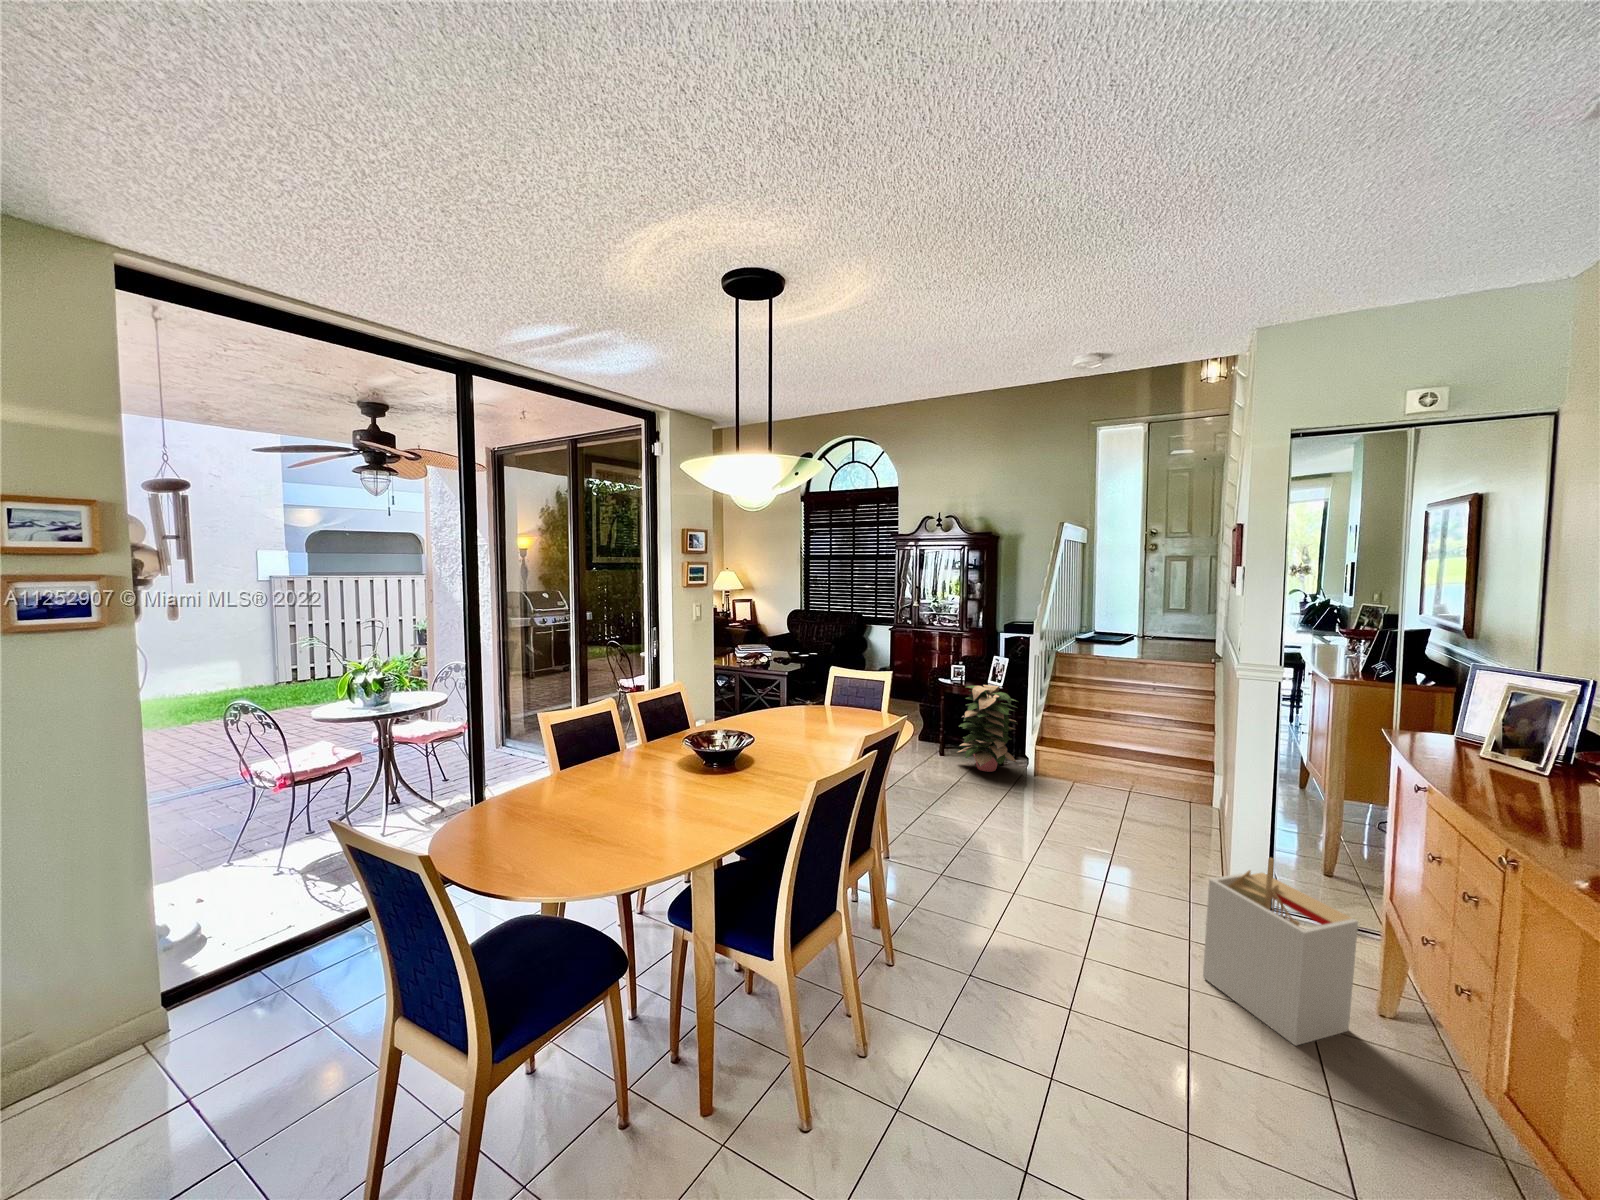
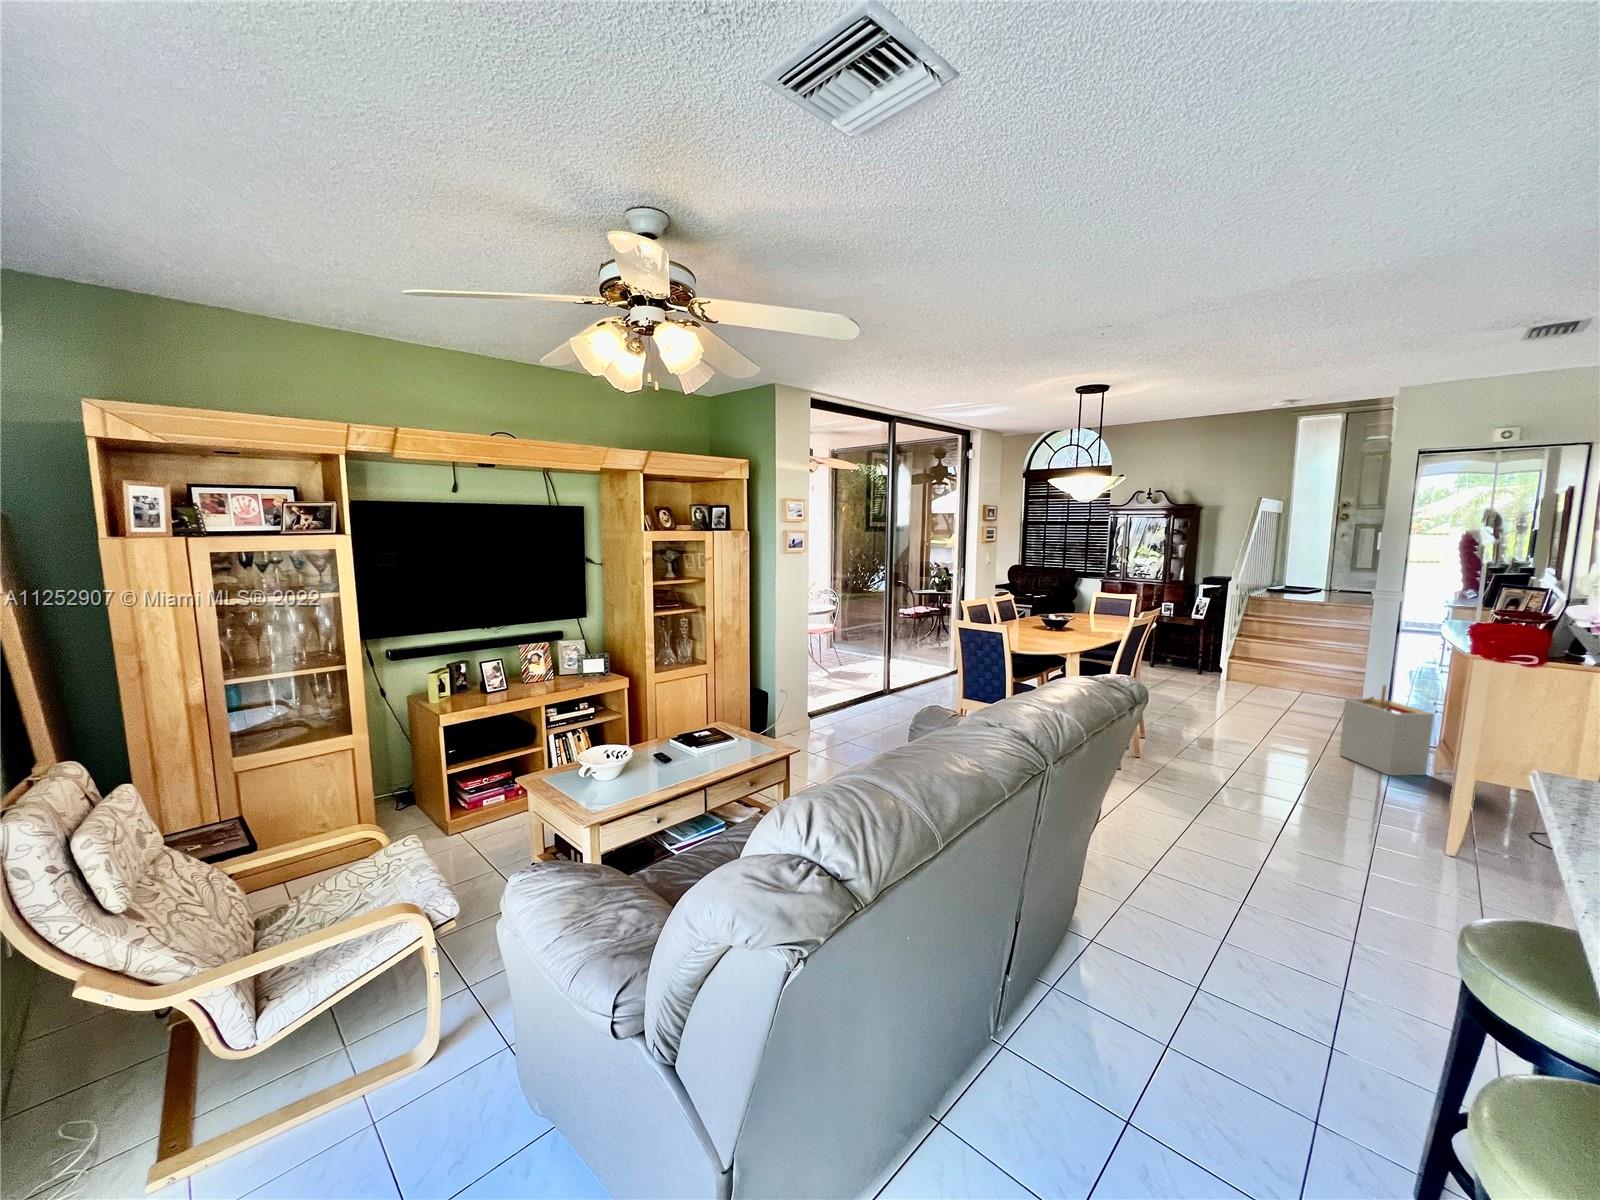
decorative plant: present [958,685,1017,772] -> none [1163,615,1216,677]

